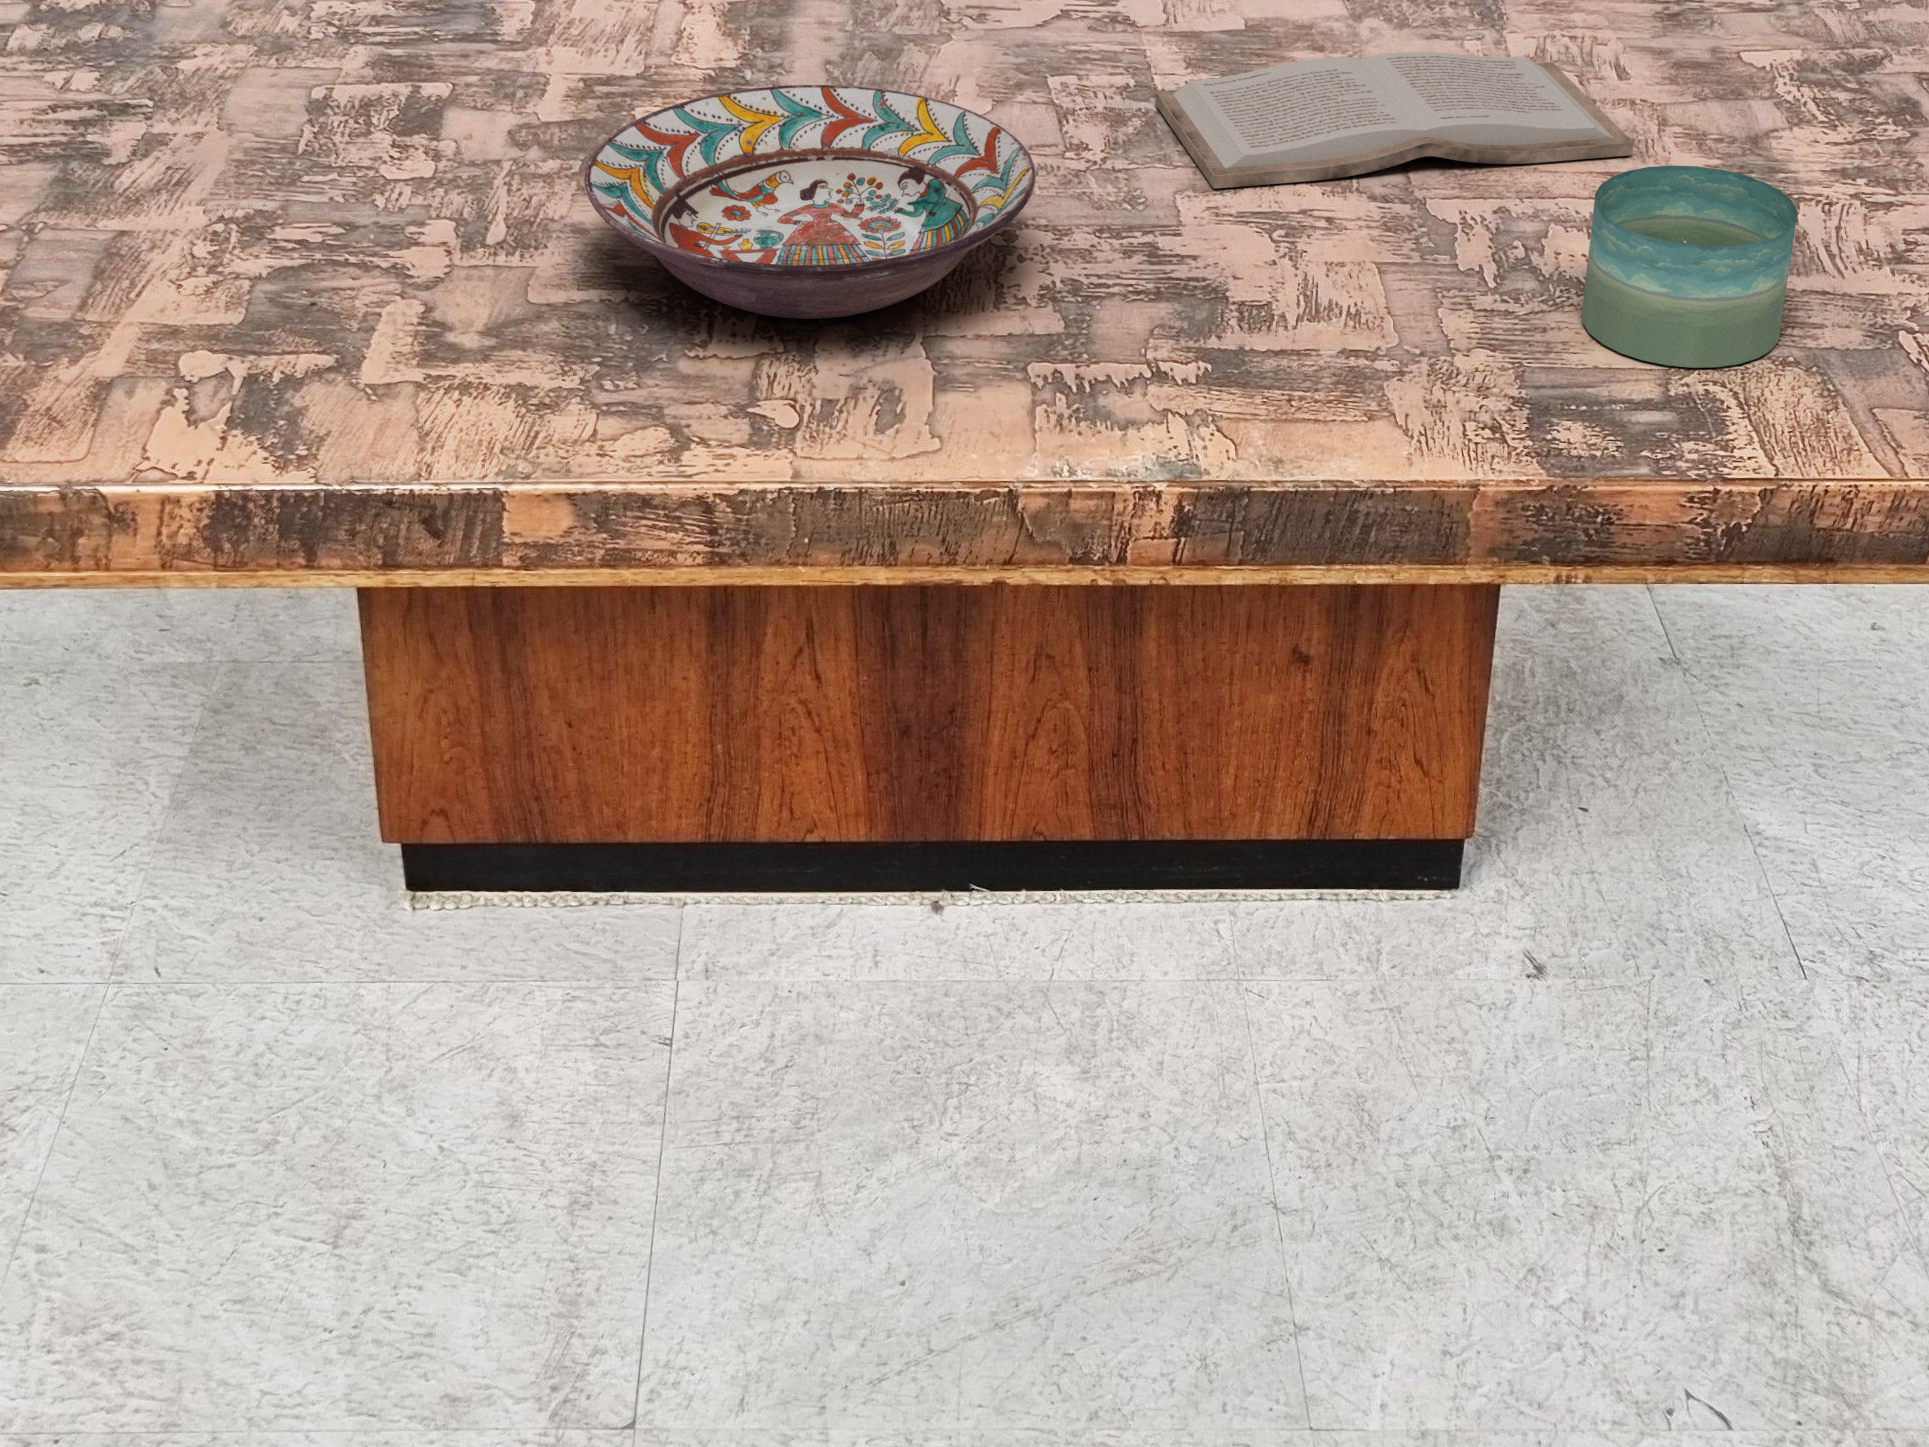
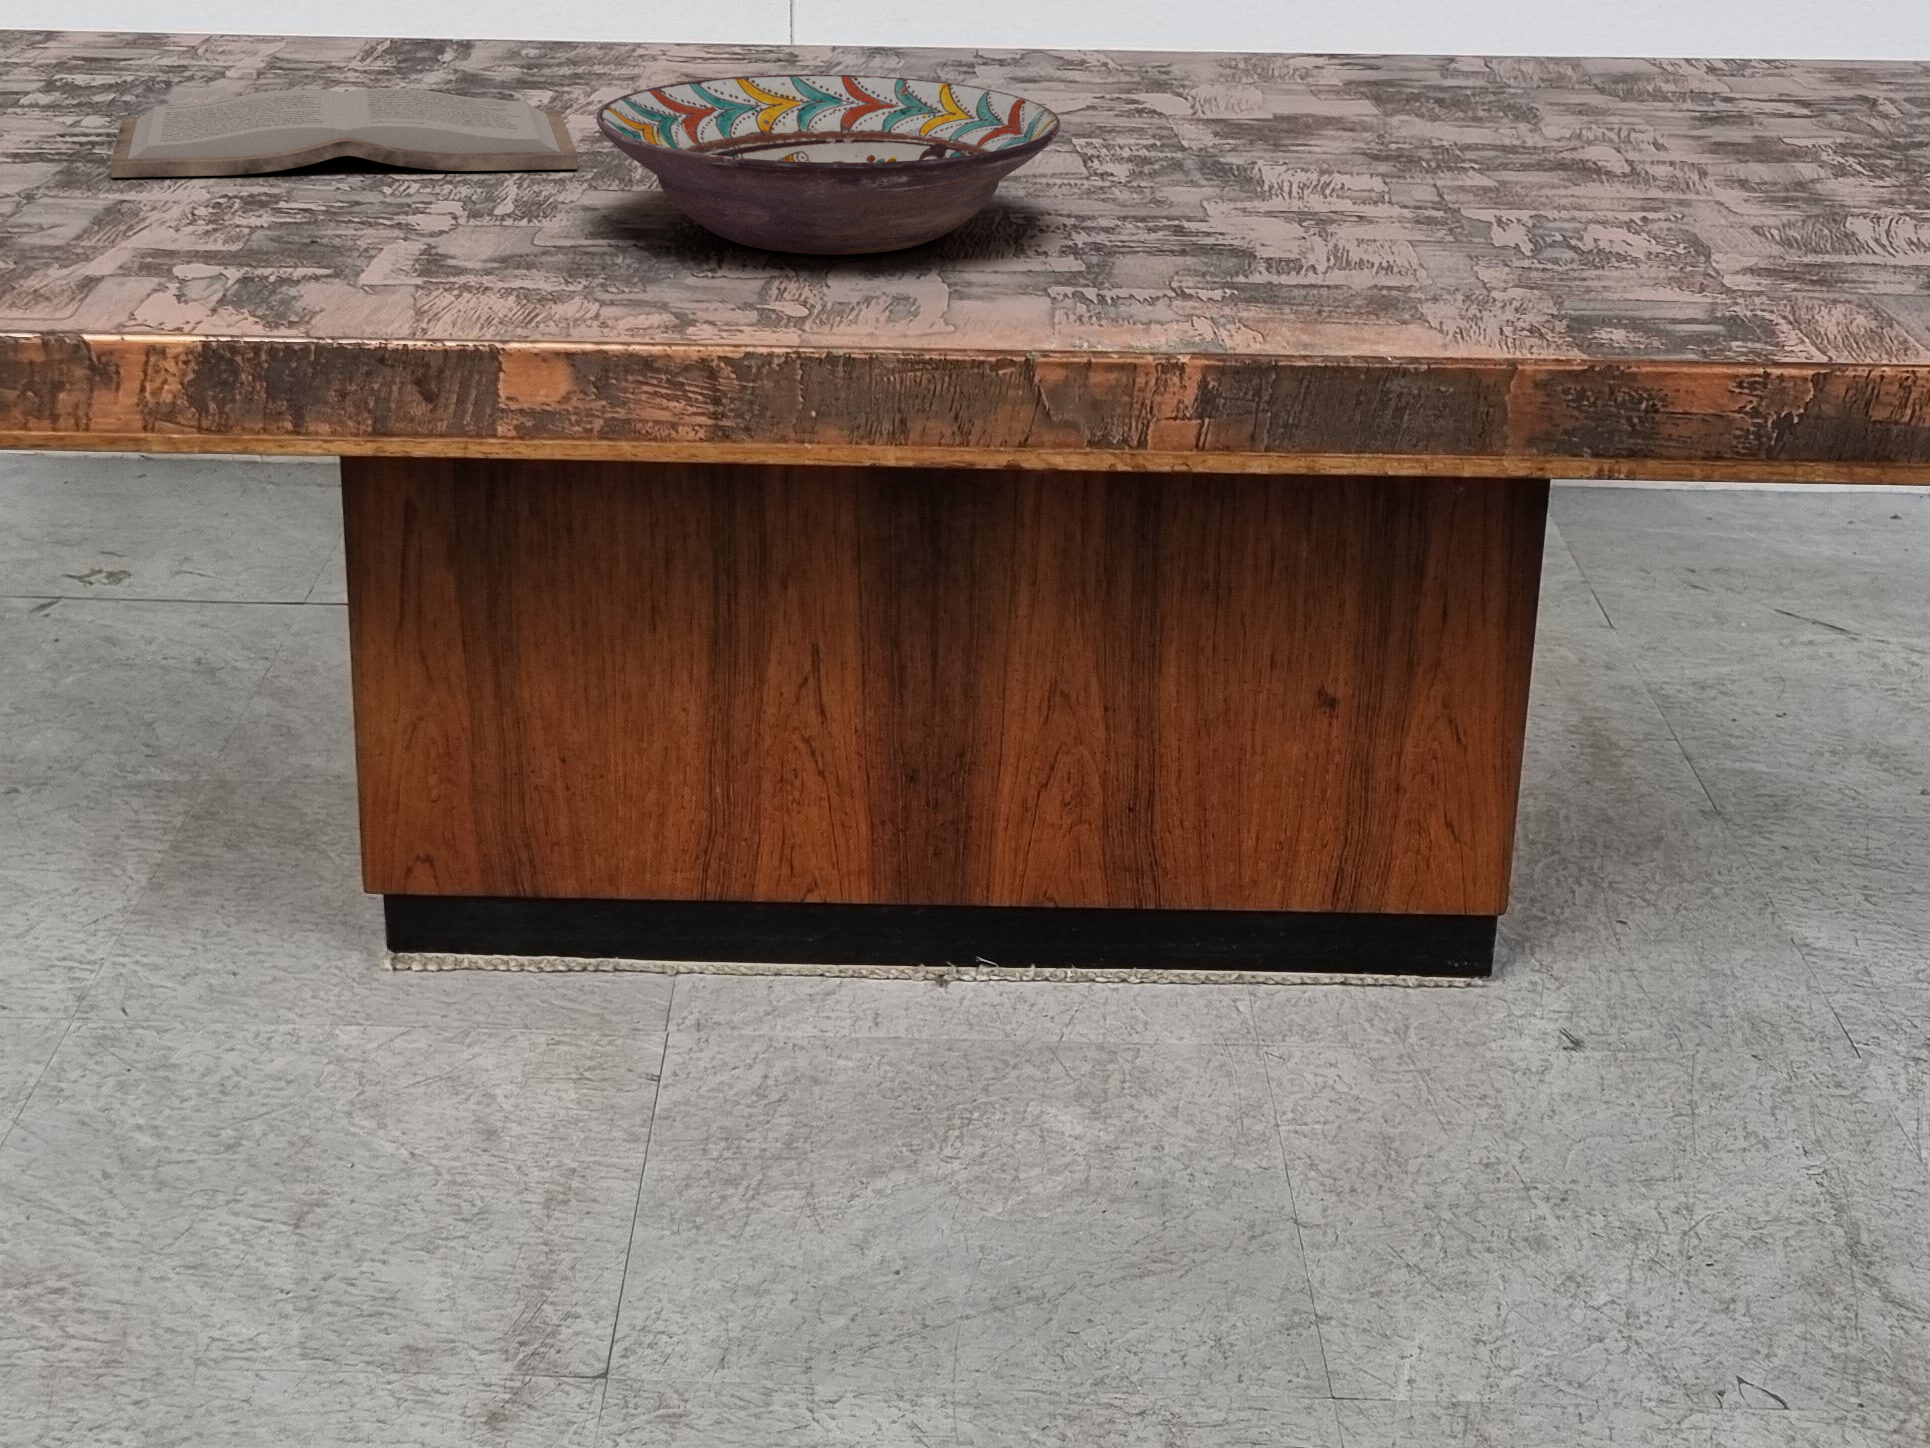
book: present [1156,52,1633,188] -> present [110,88,578,177]
candle: present [1582,165,1797,368] -> none [1625,122,1848,301]

